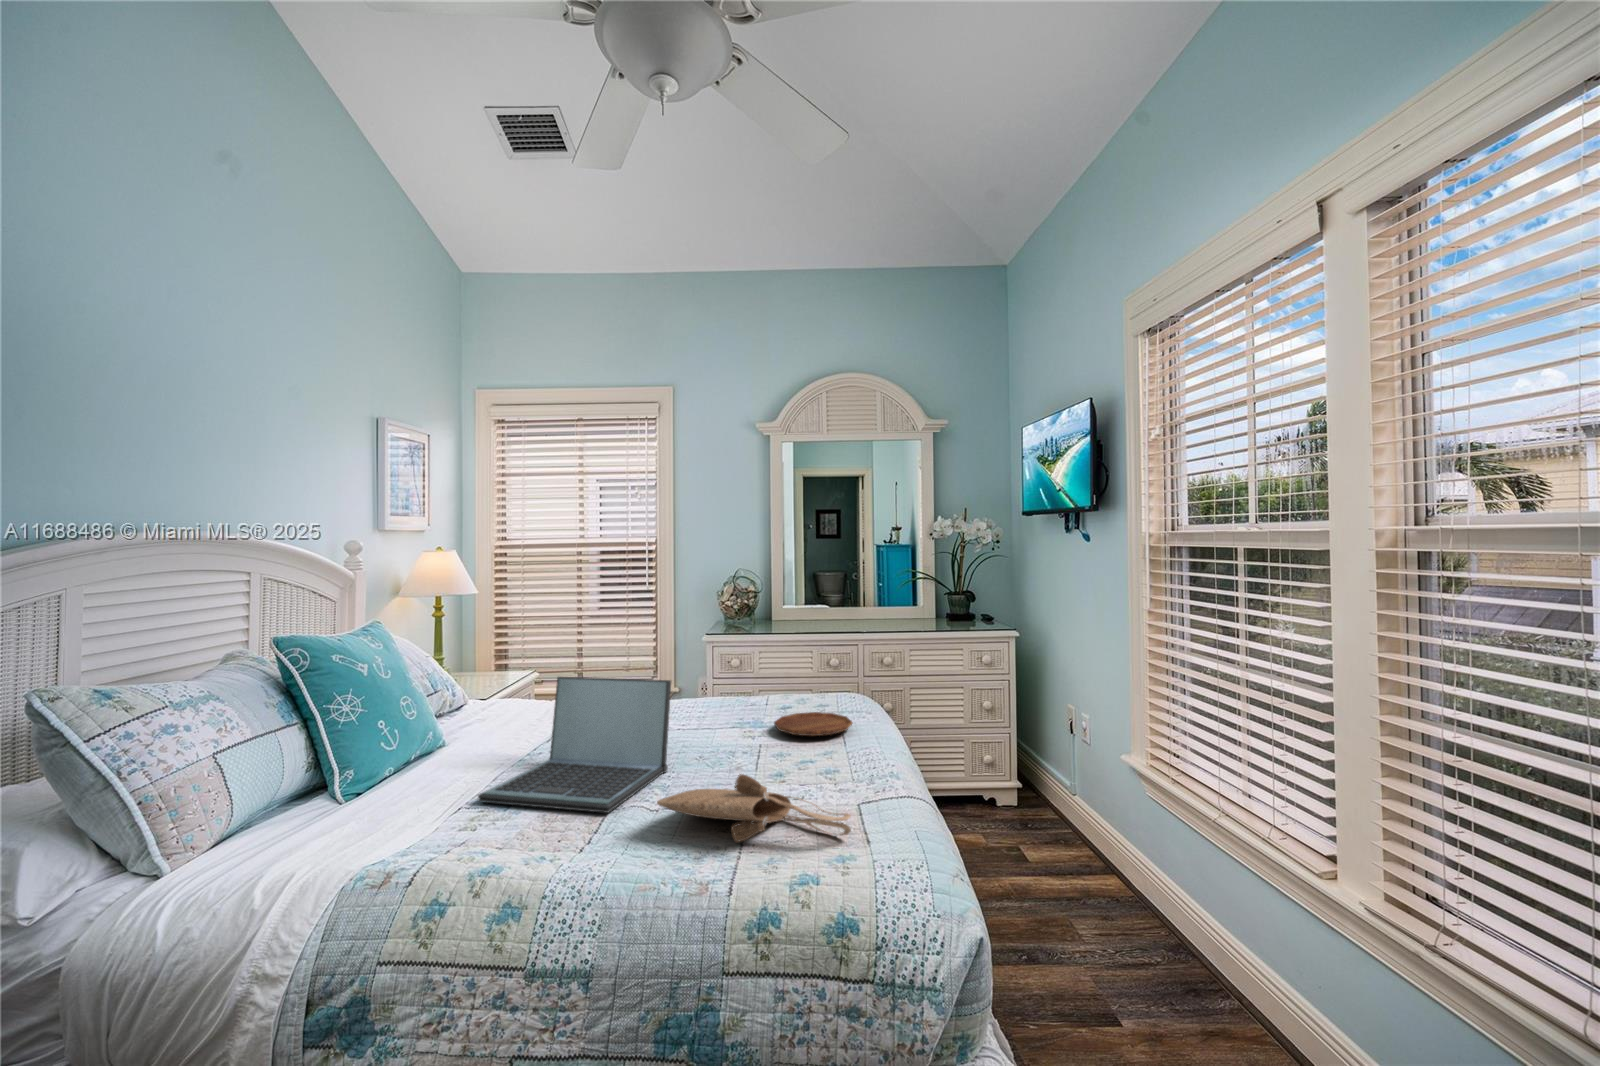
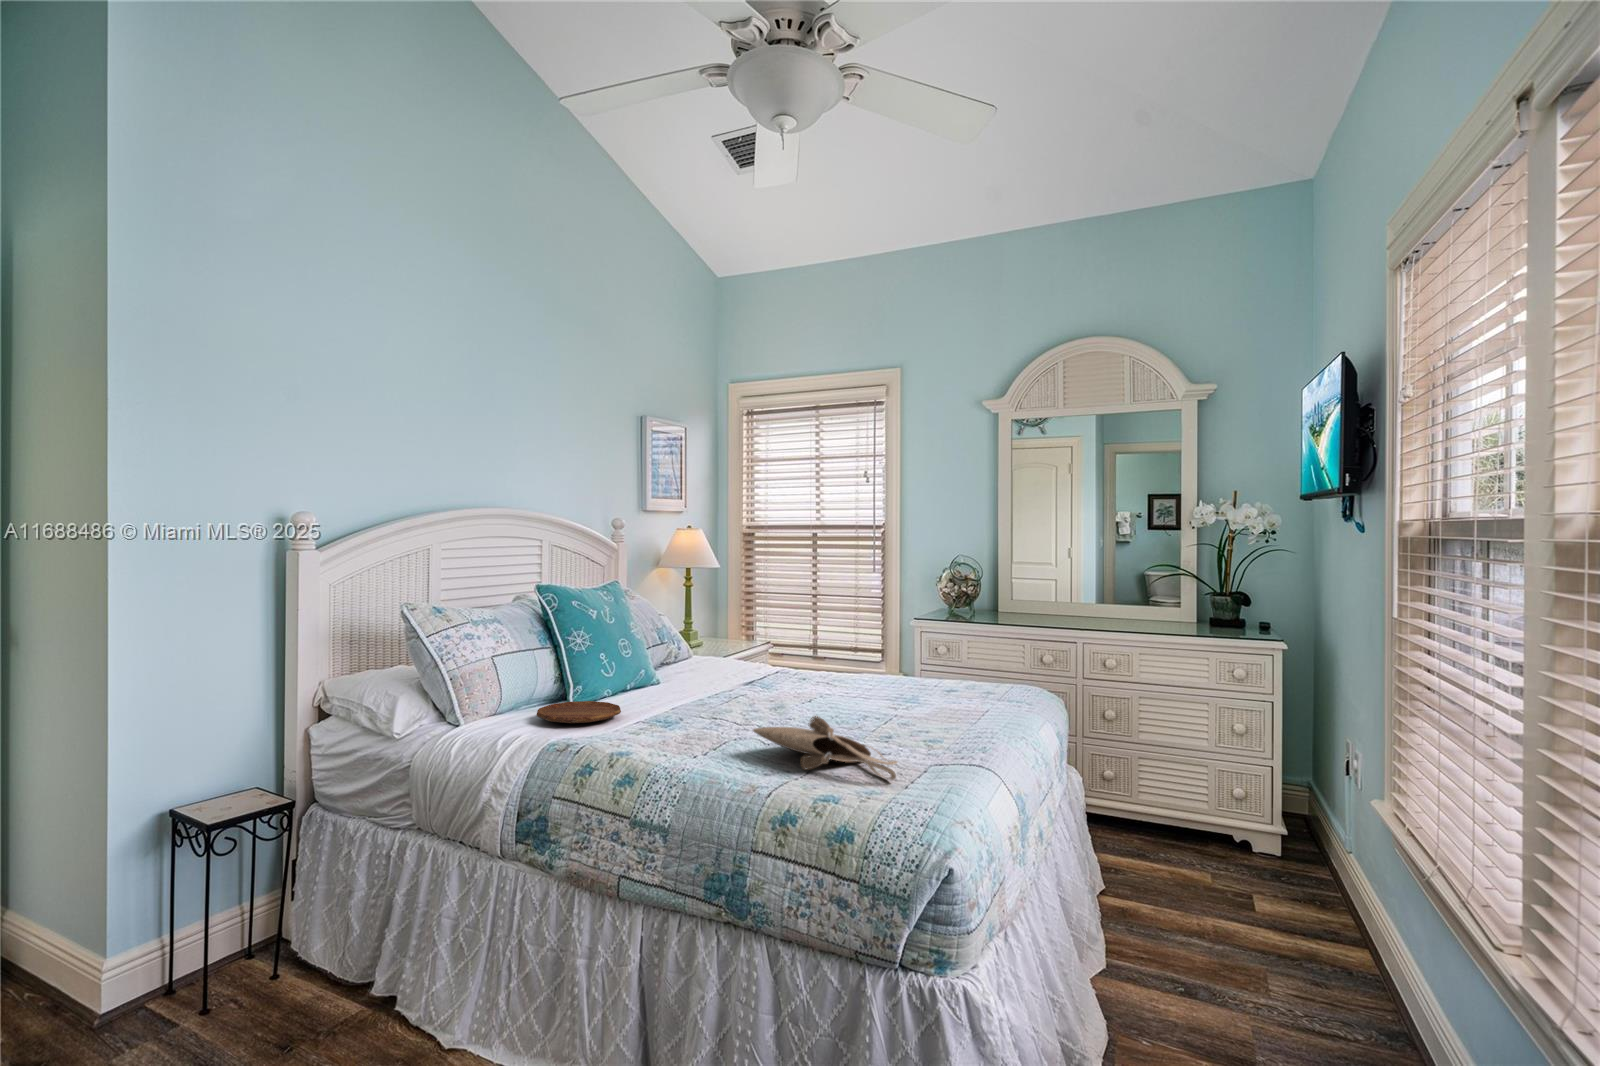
laptop: present [478,677,671,813] -> none [651,633,811,738]
tray: present [774,712,853,736] -> present [537,701,621,723]

